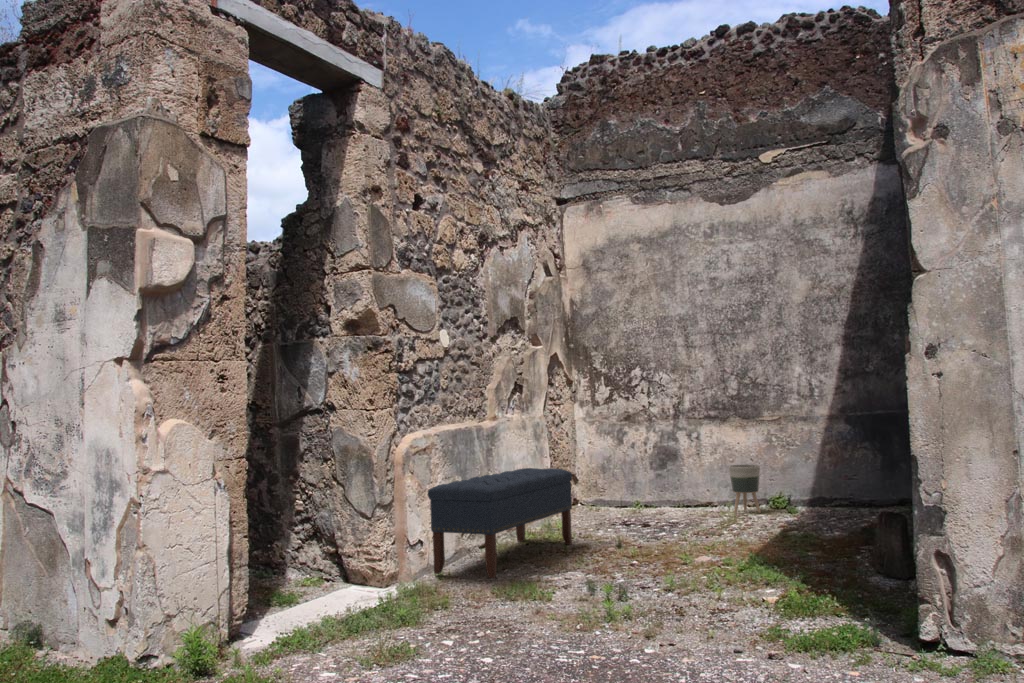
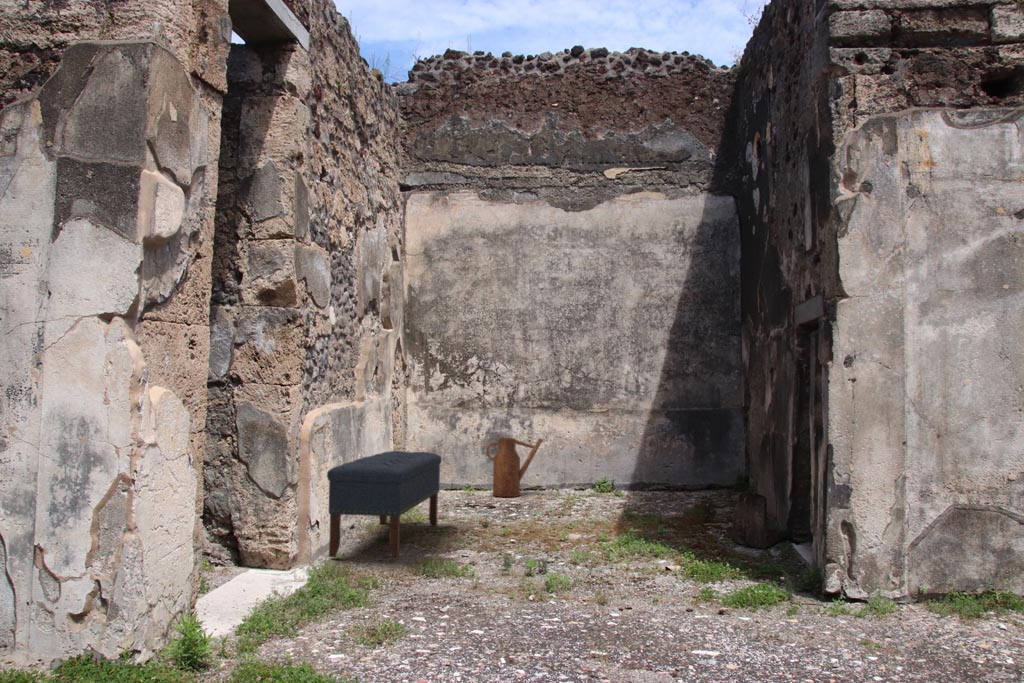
watering can: none [650,449,710,513] -> present [486,438,543,497]
planter: present [729,464,761,513] -> none [560,453,588,498]

